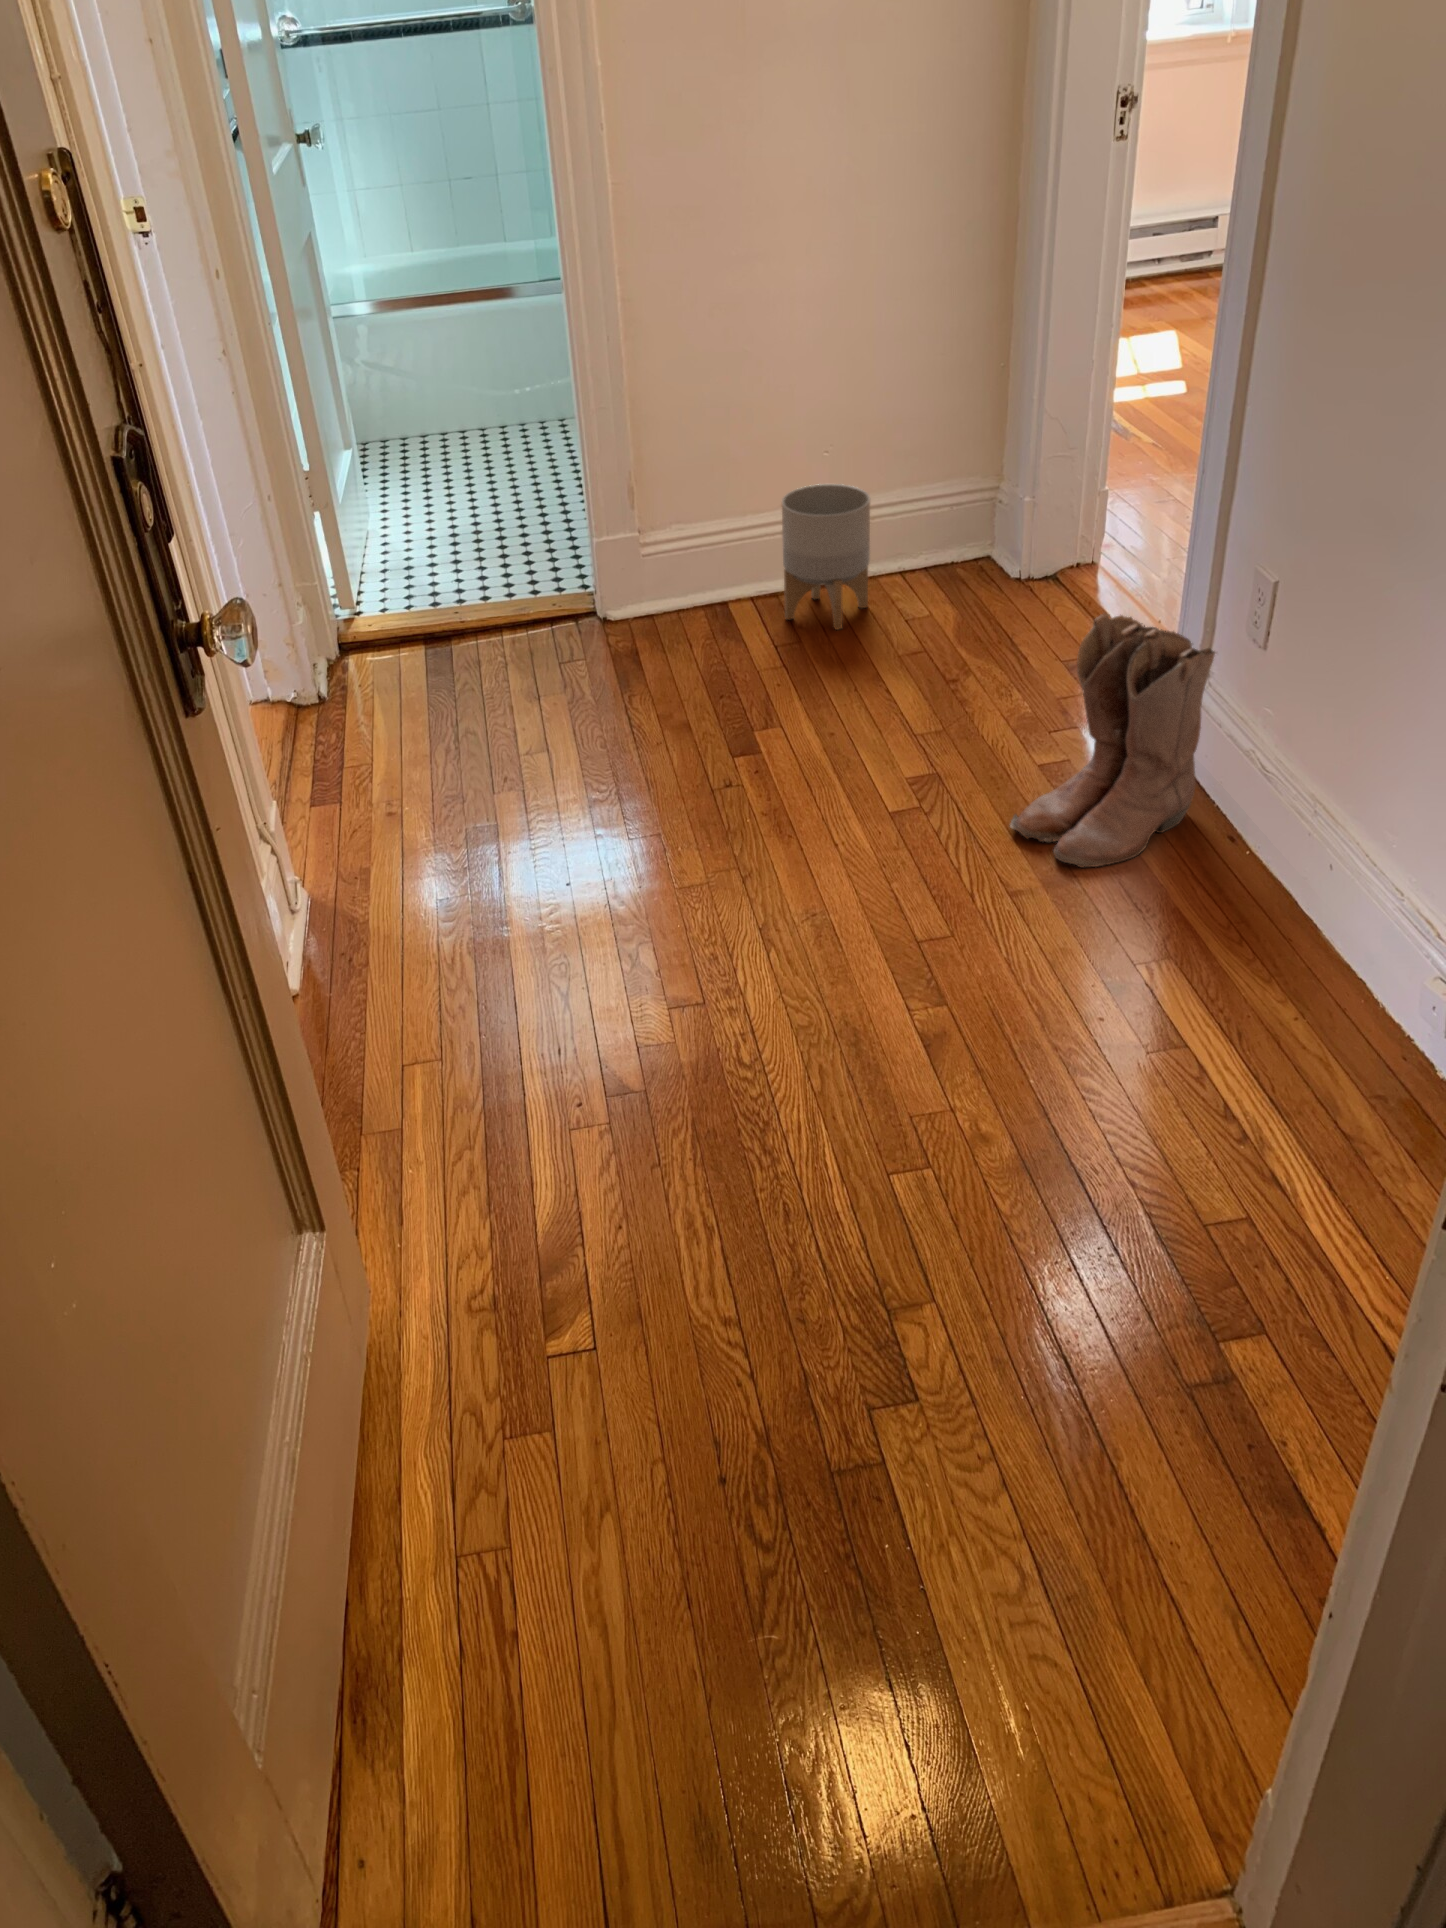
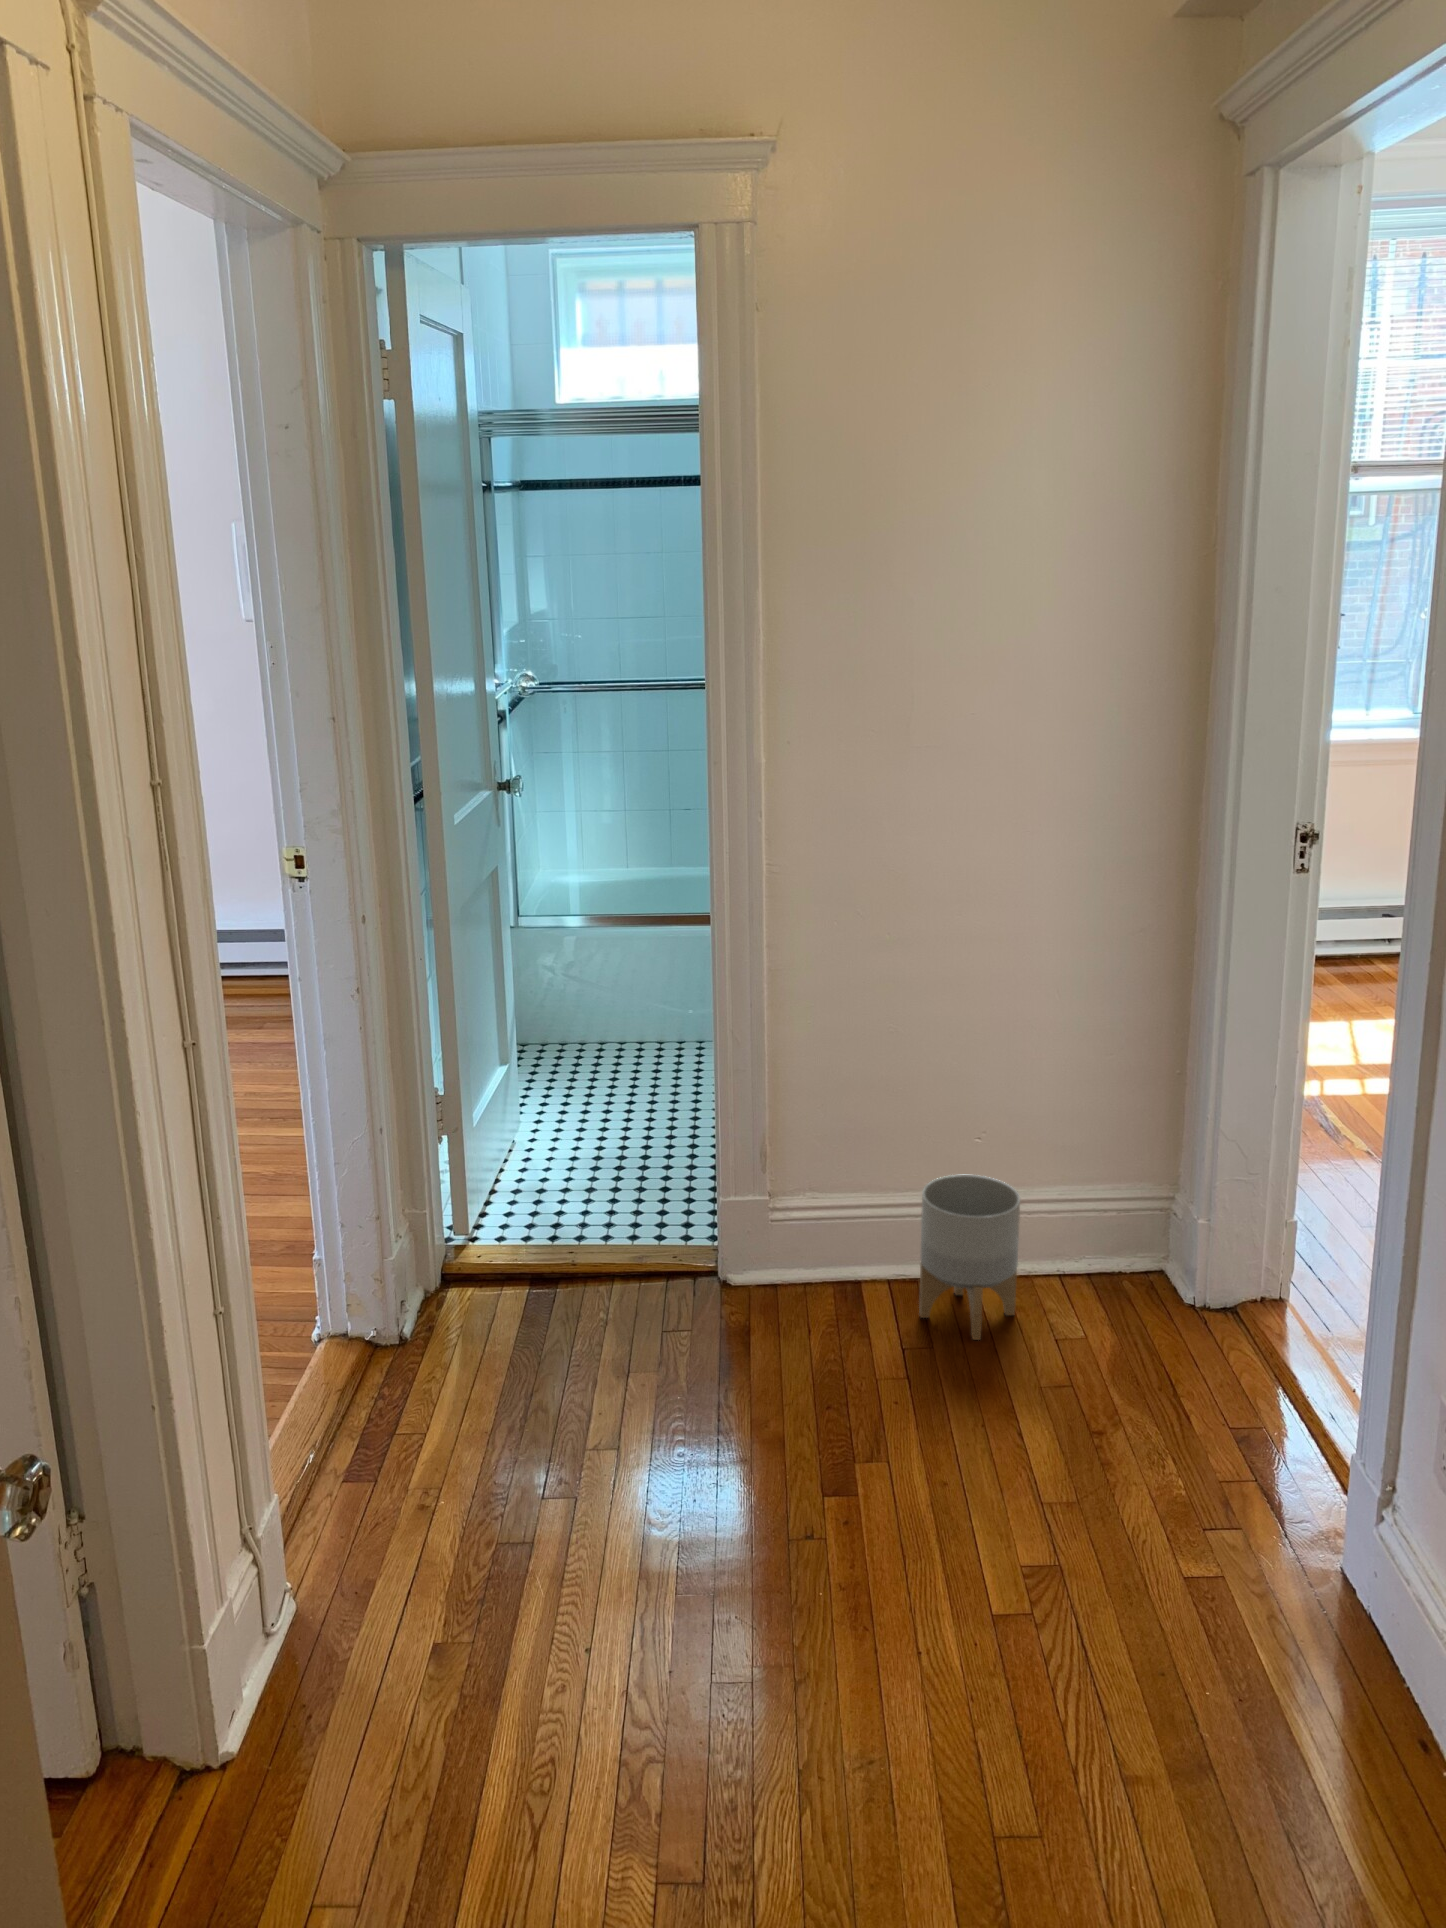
boots: present [1010,613,1216,867] -> none [1135,1418,1396,1755]

